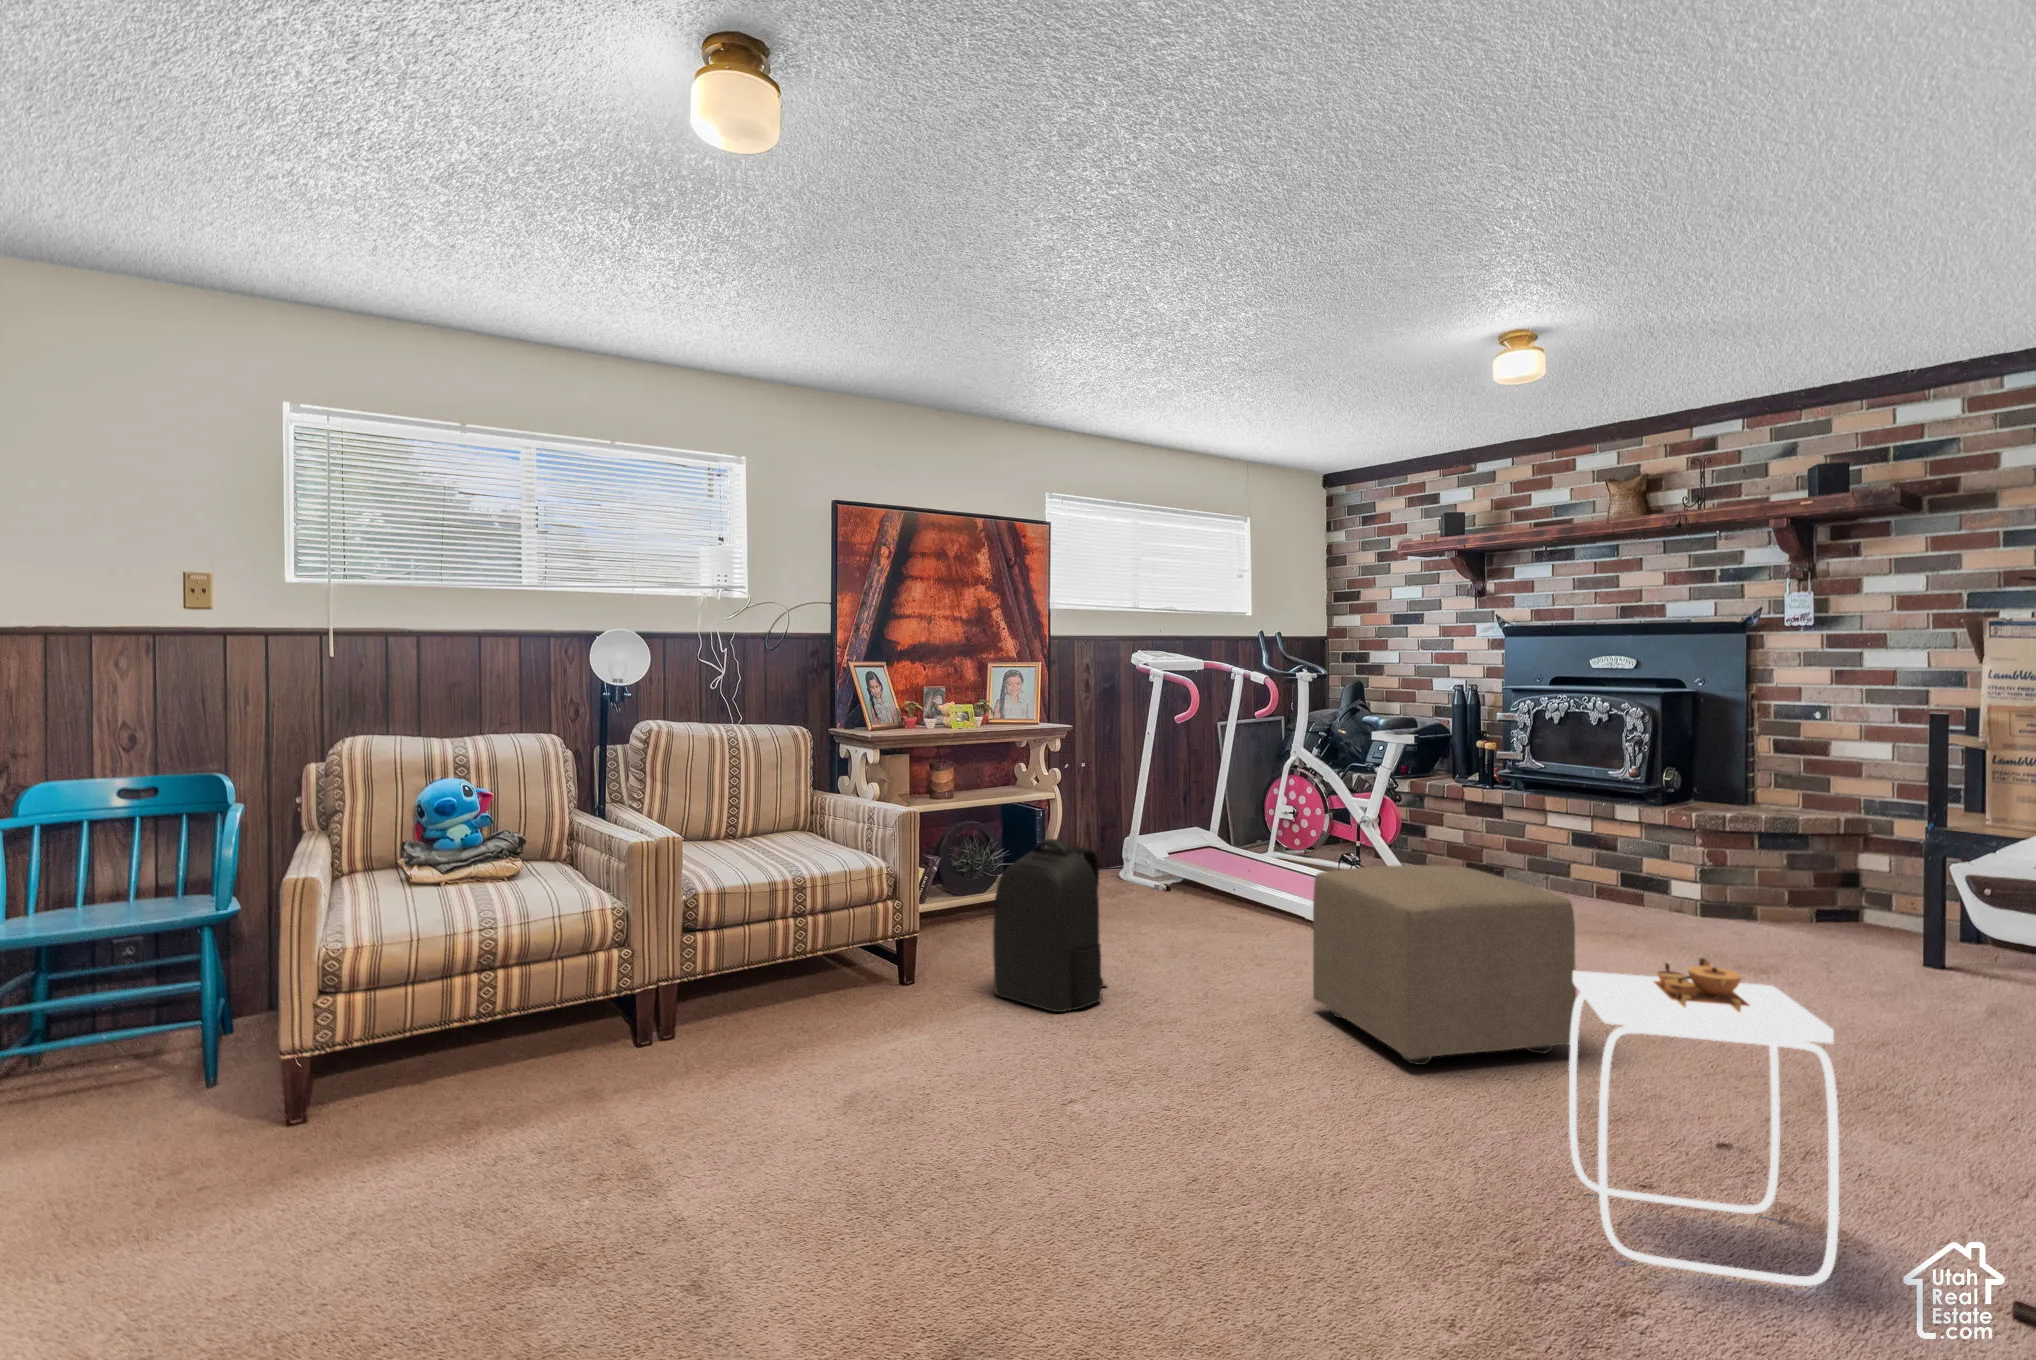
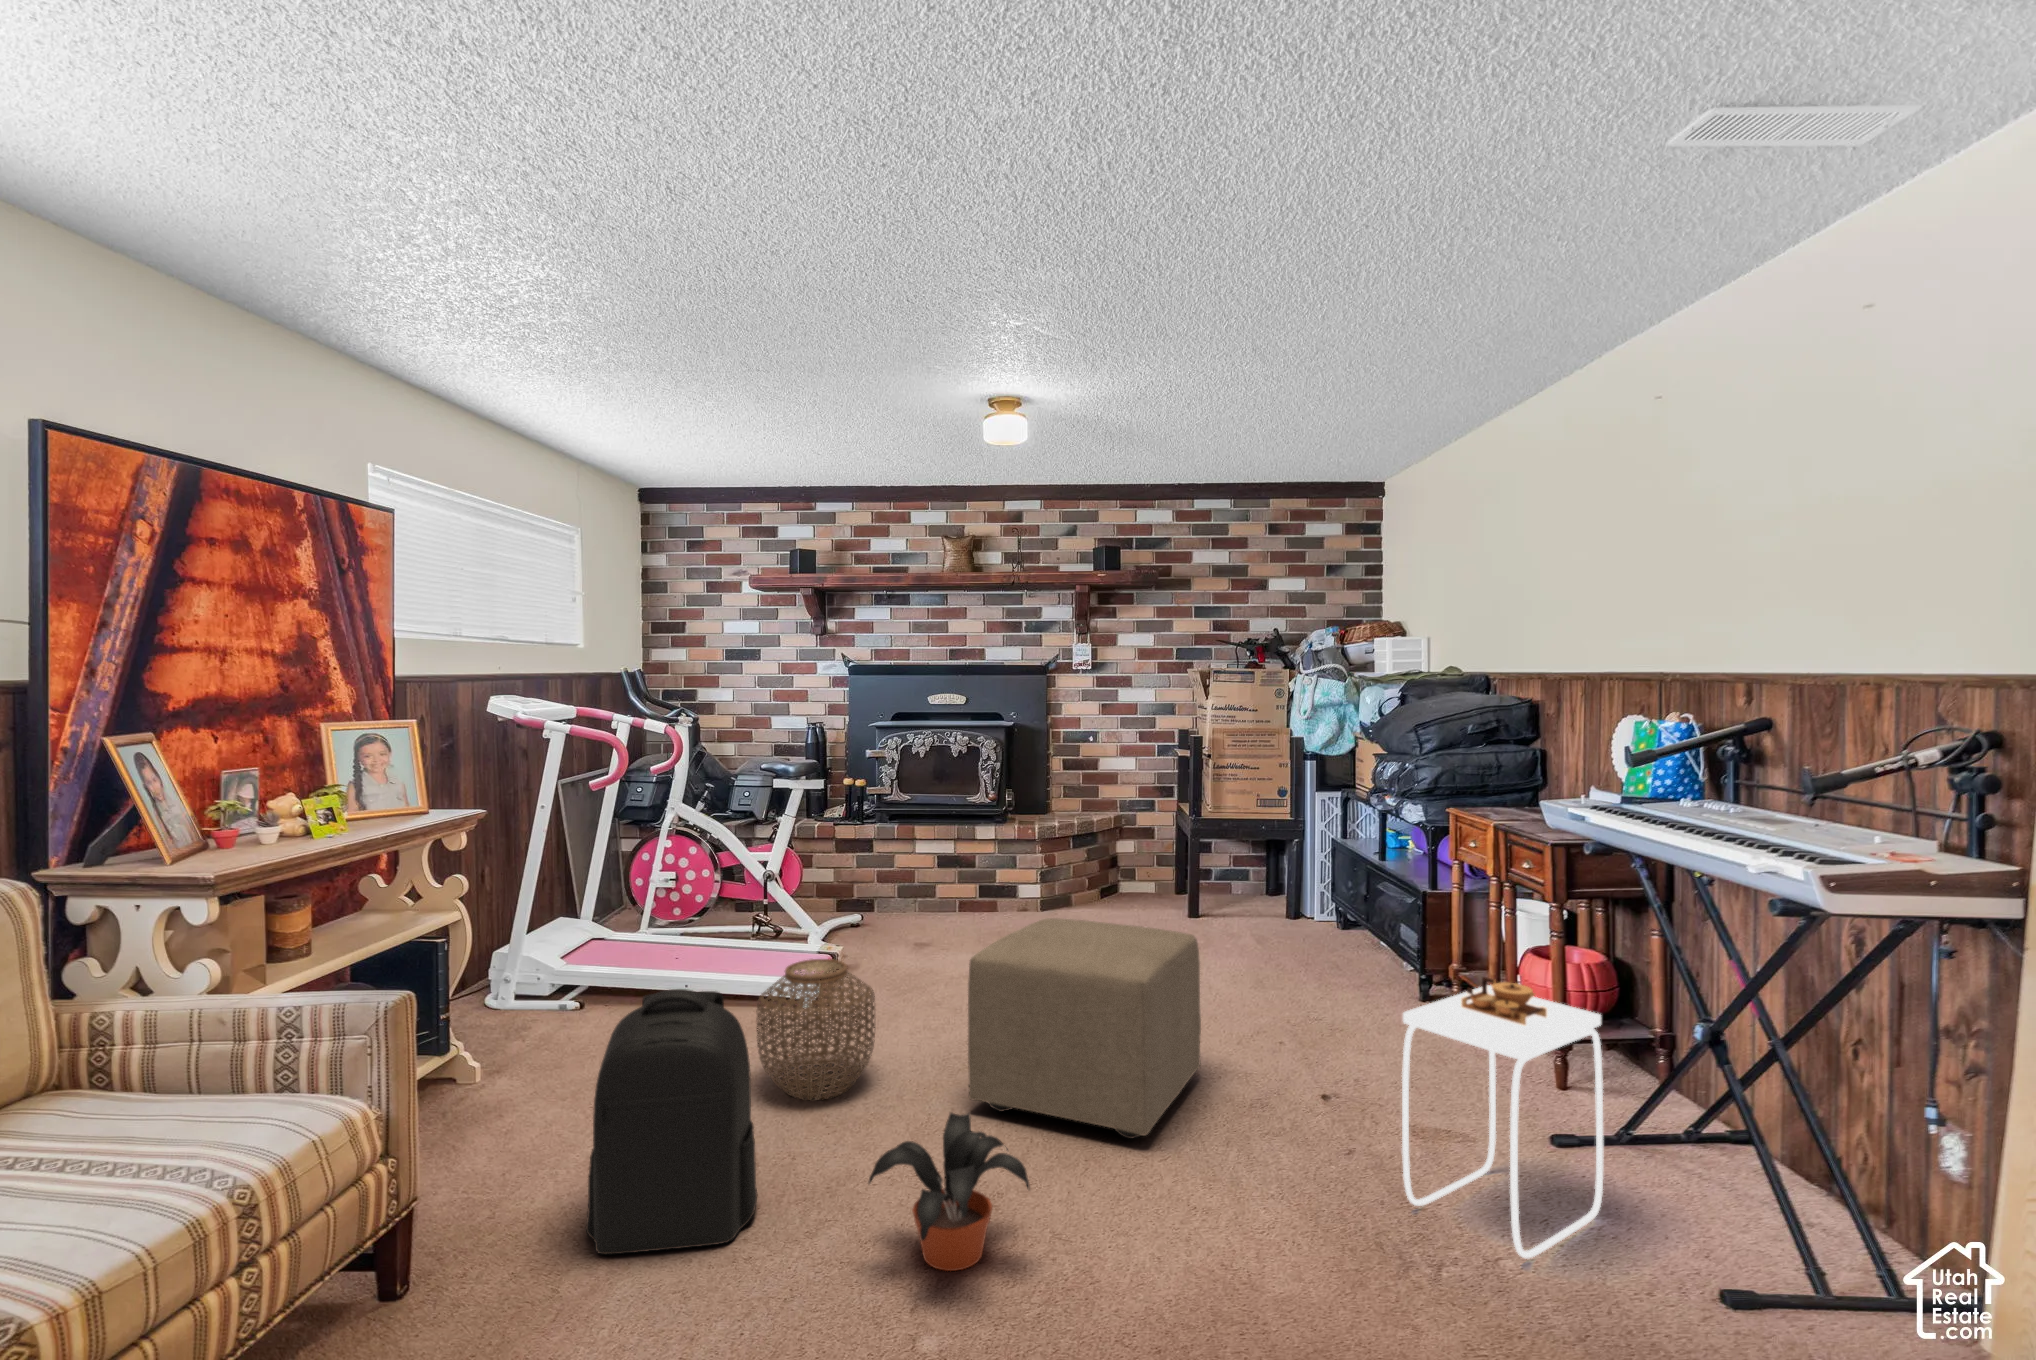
woven basket: none [1187,864,1285,976] -> present [757,959,875,1100]
potted plant: none [1104,964,1222,1071] -> present [869,1113,1029,1271]

